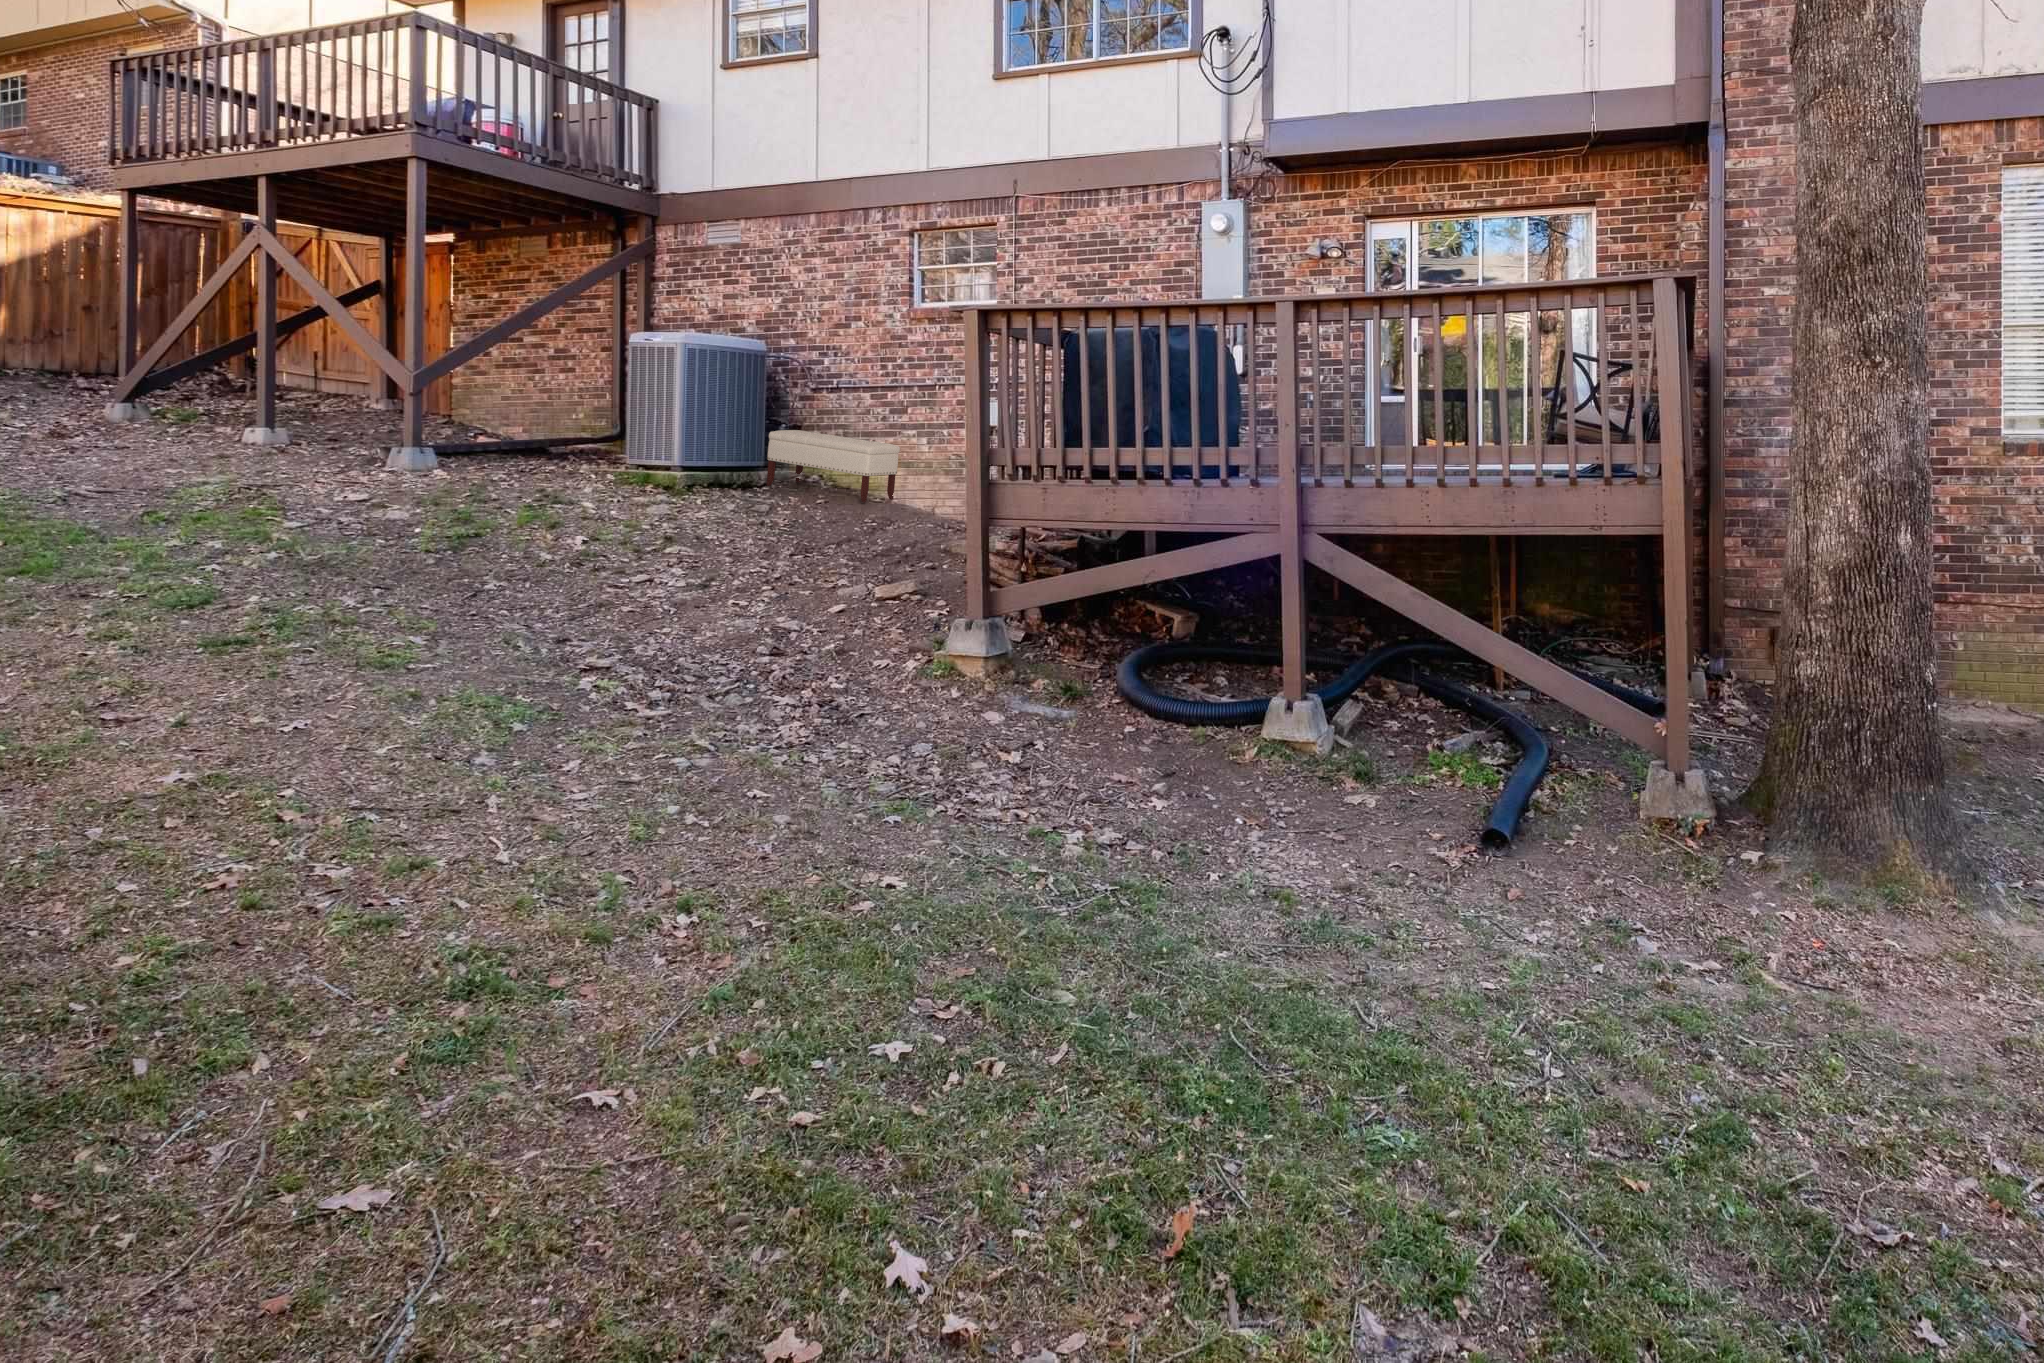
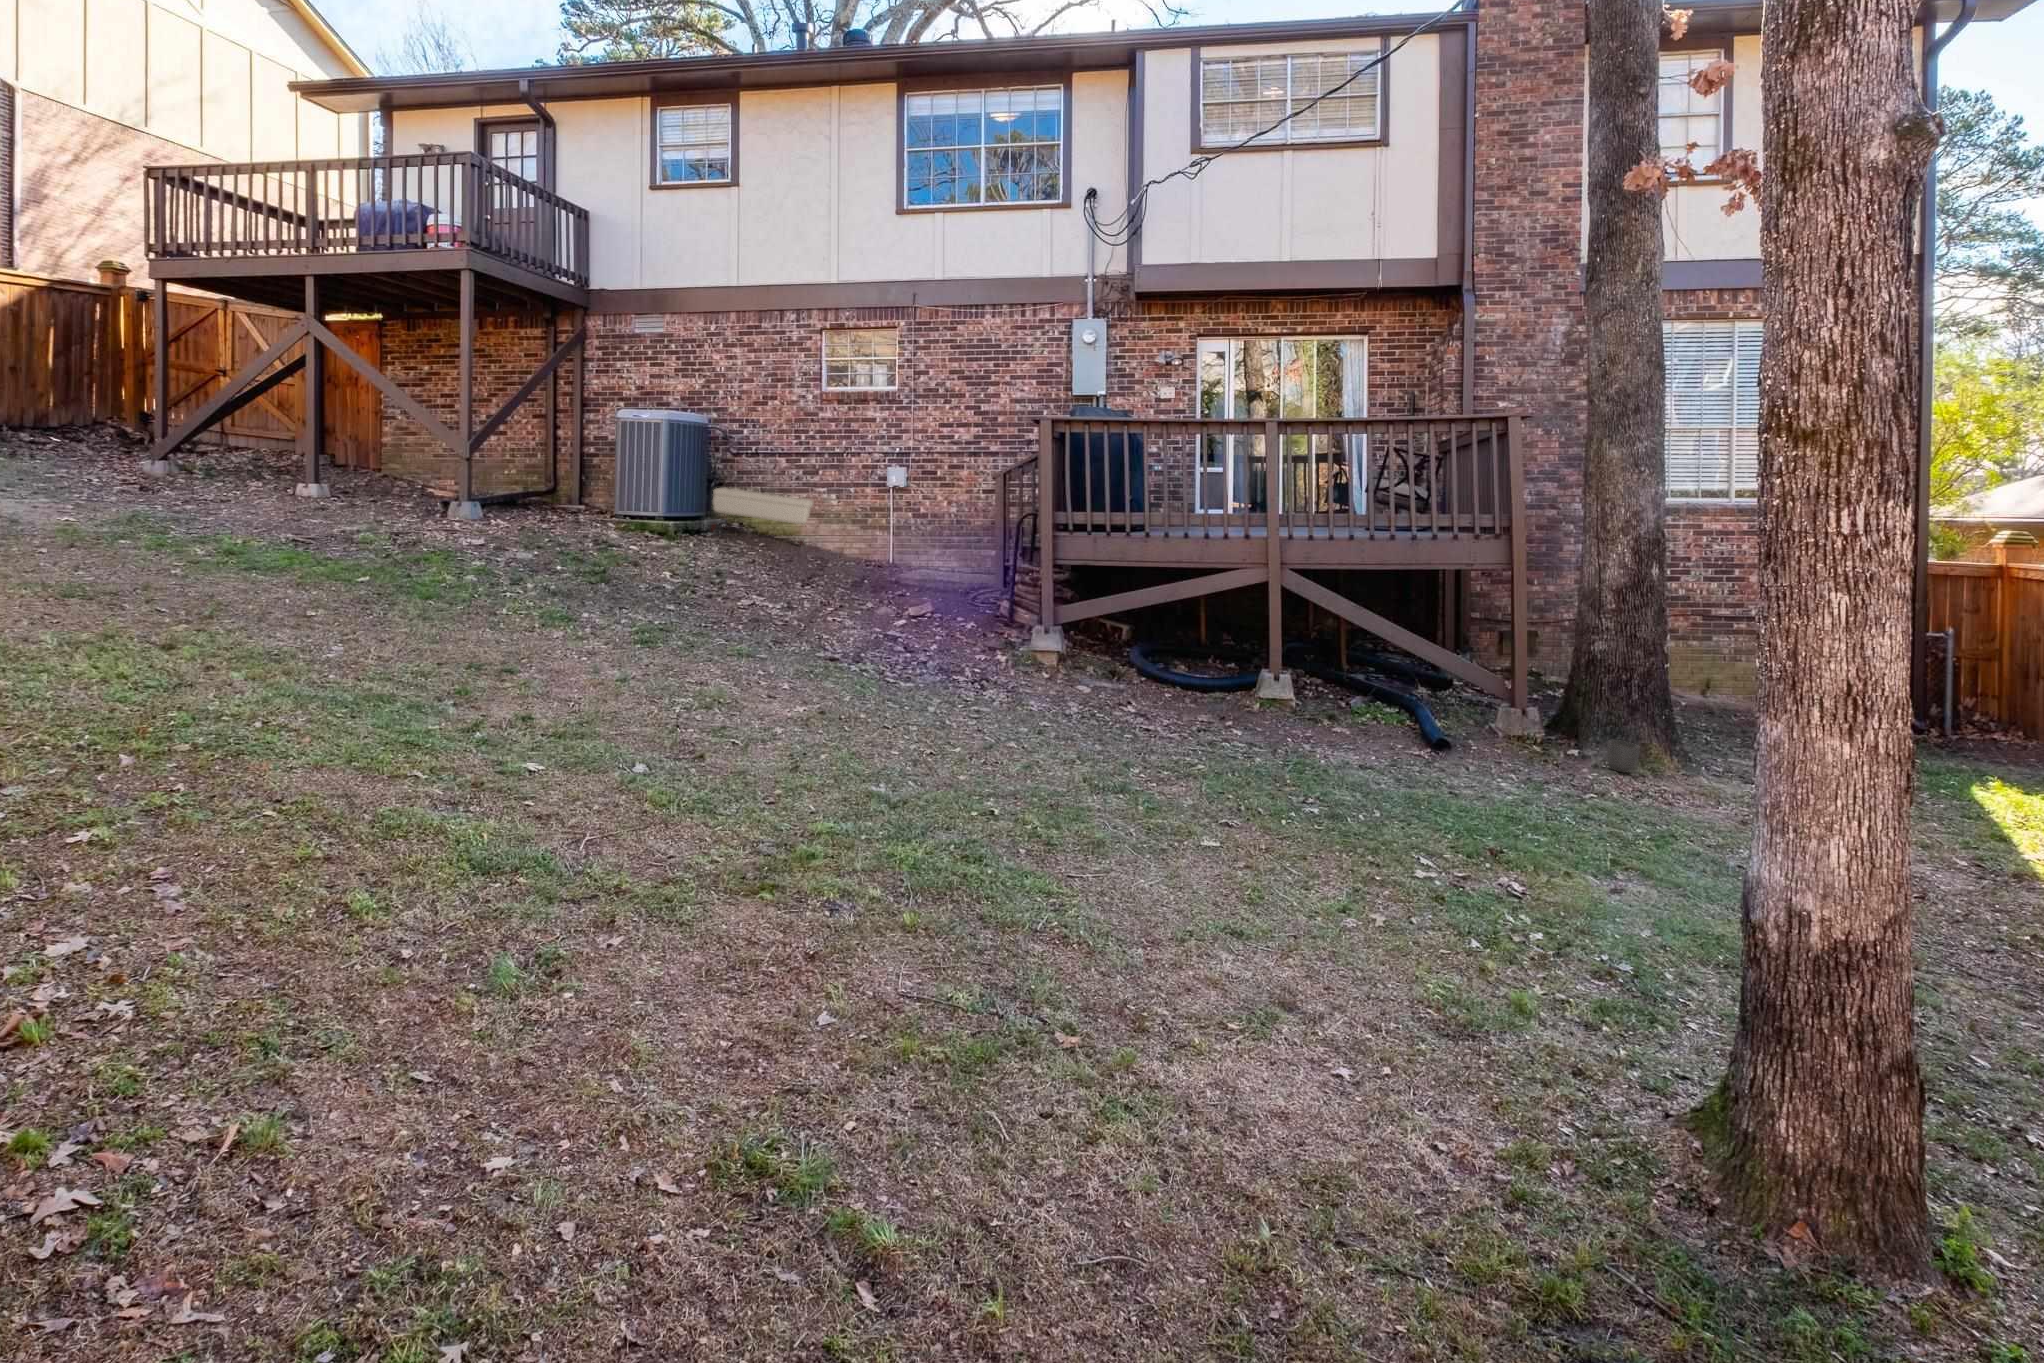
planter: none [1797,833,1852,895] -> present [1607,740,1640,773]

